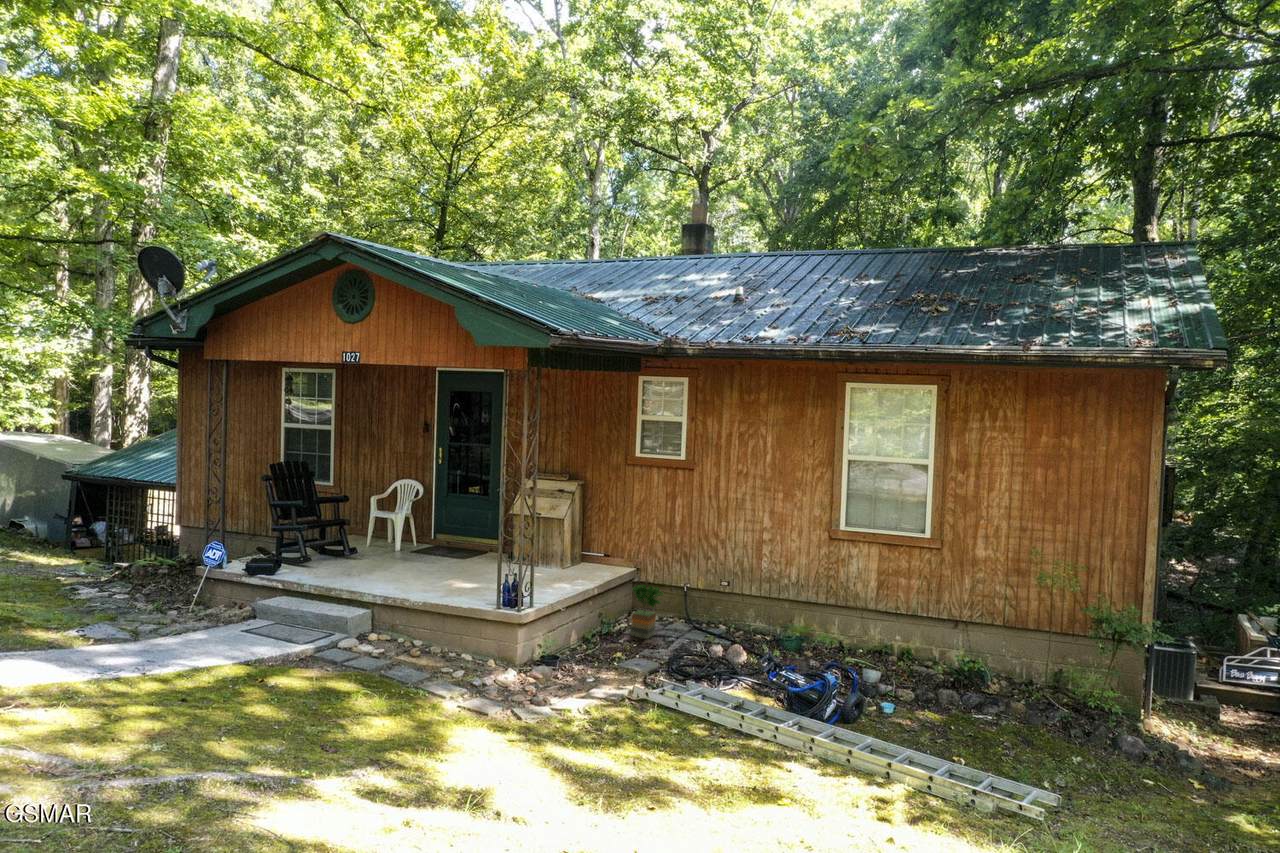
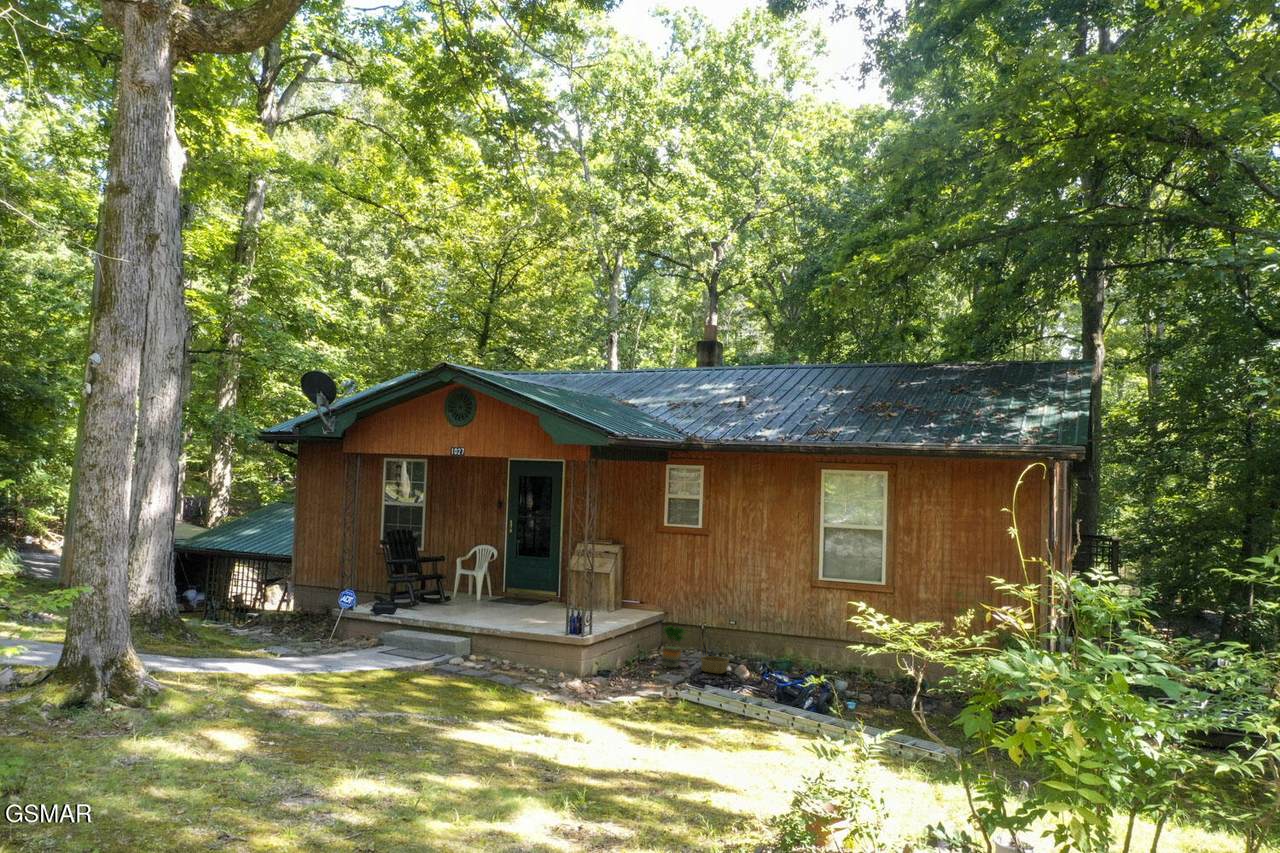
basket: none [680,601,719,649] -> present [701,655,729,674]

